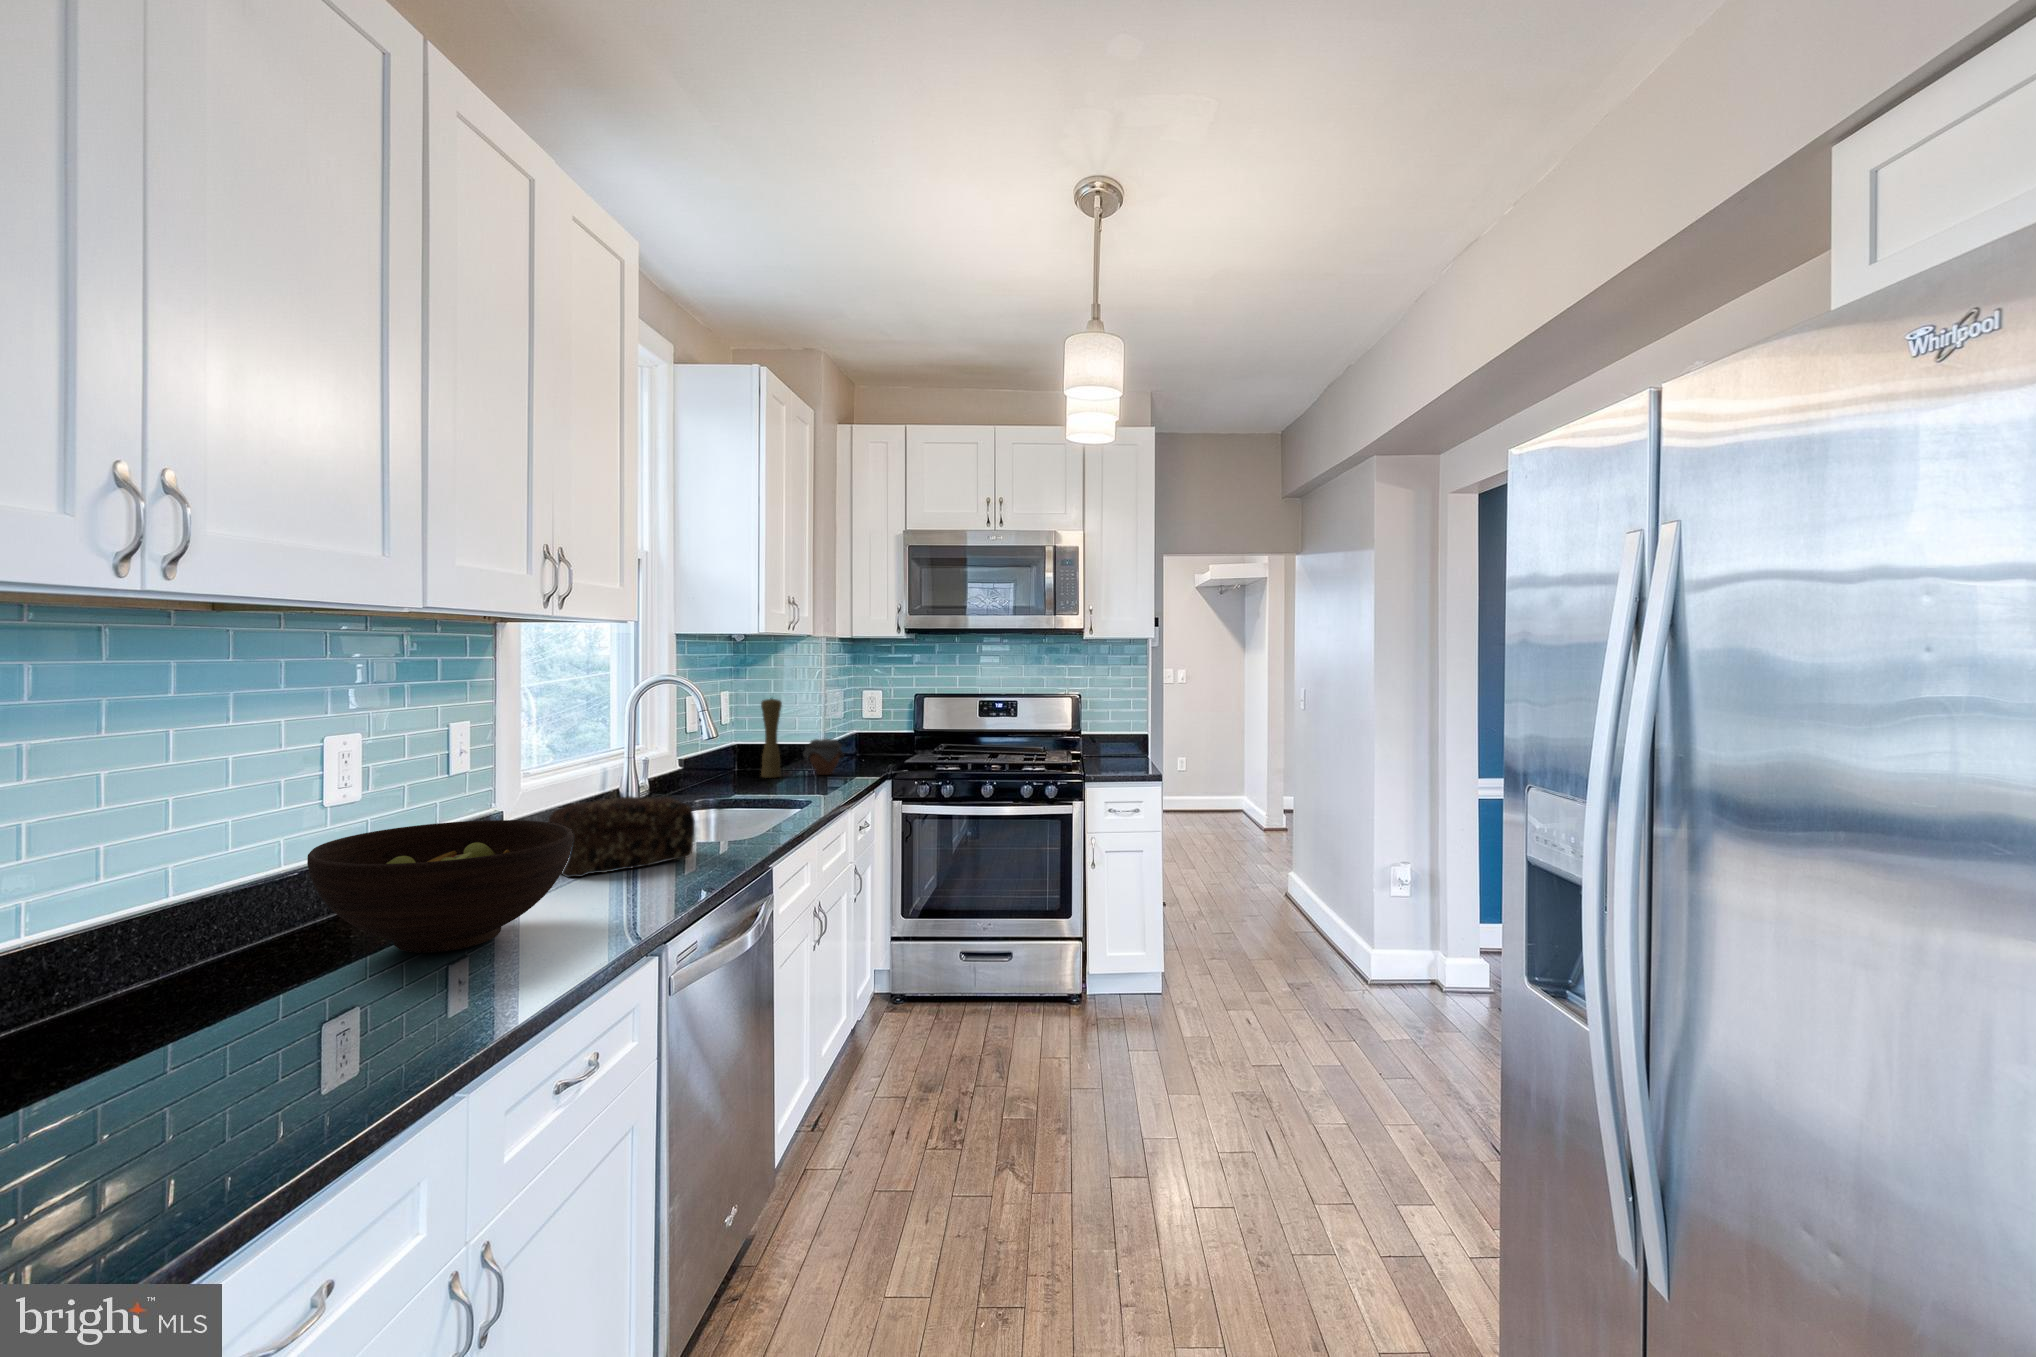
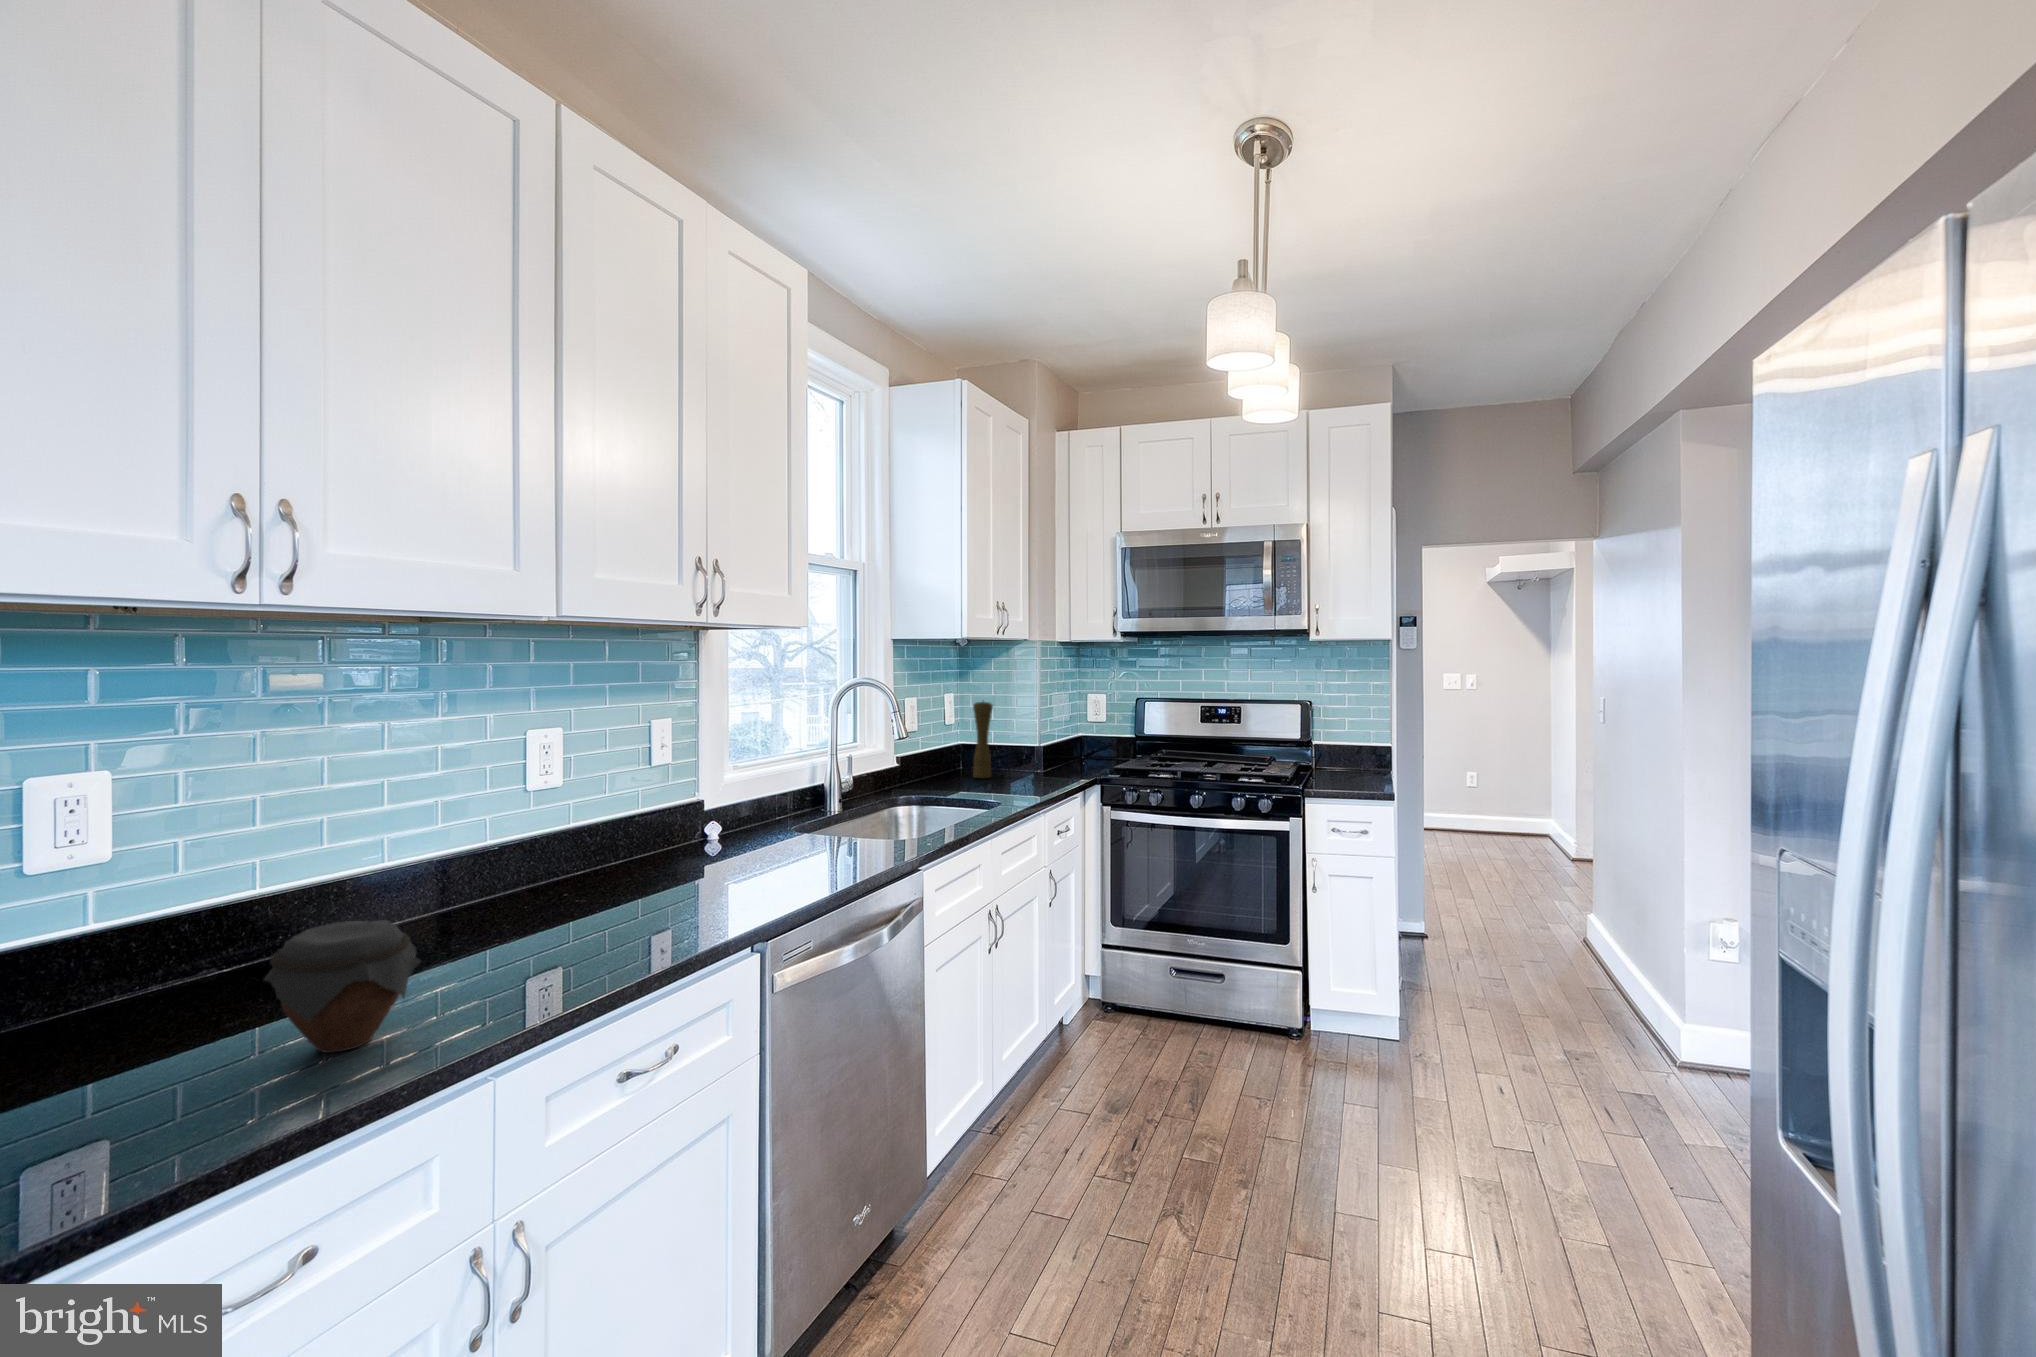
jar: present [803,739,844,775] -> present [265,920,421,1053]
bread loaf: present [549,796,694,878] -> none [724,794,855,868]
fruit bowl: present [307,820,573,953] -> none [474,812,699,931]

